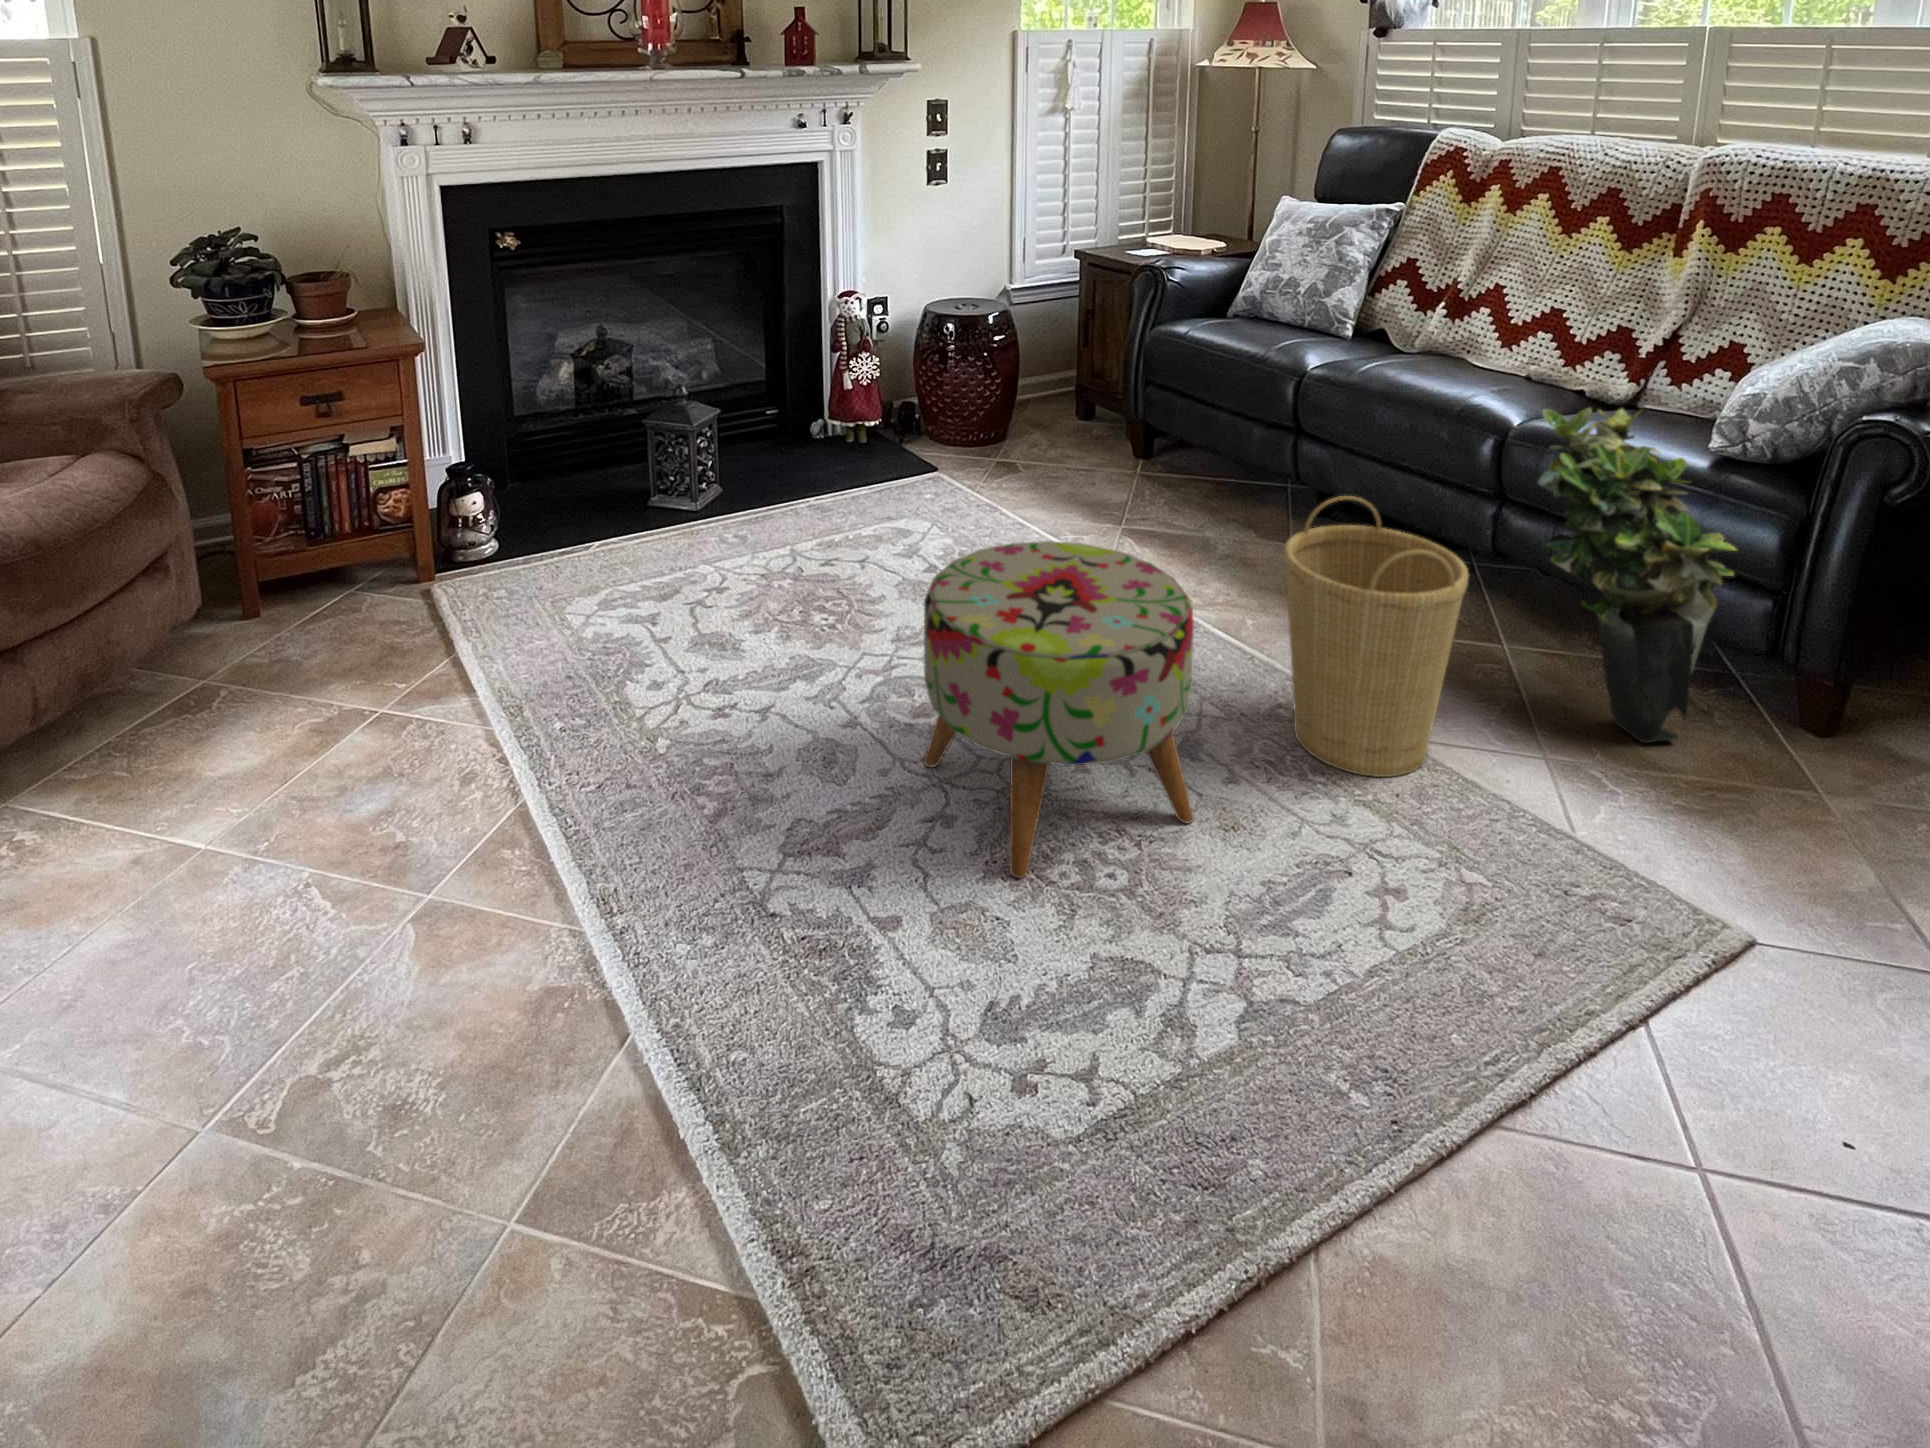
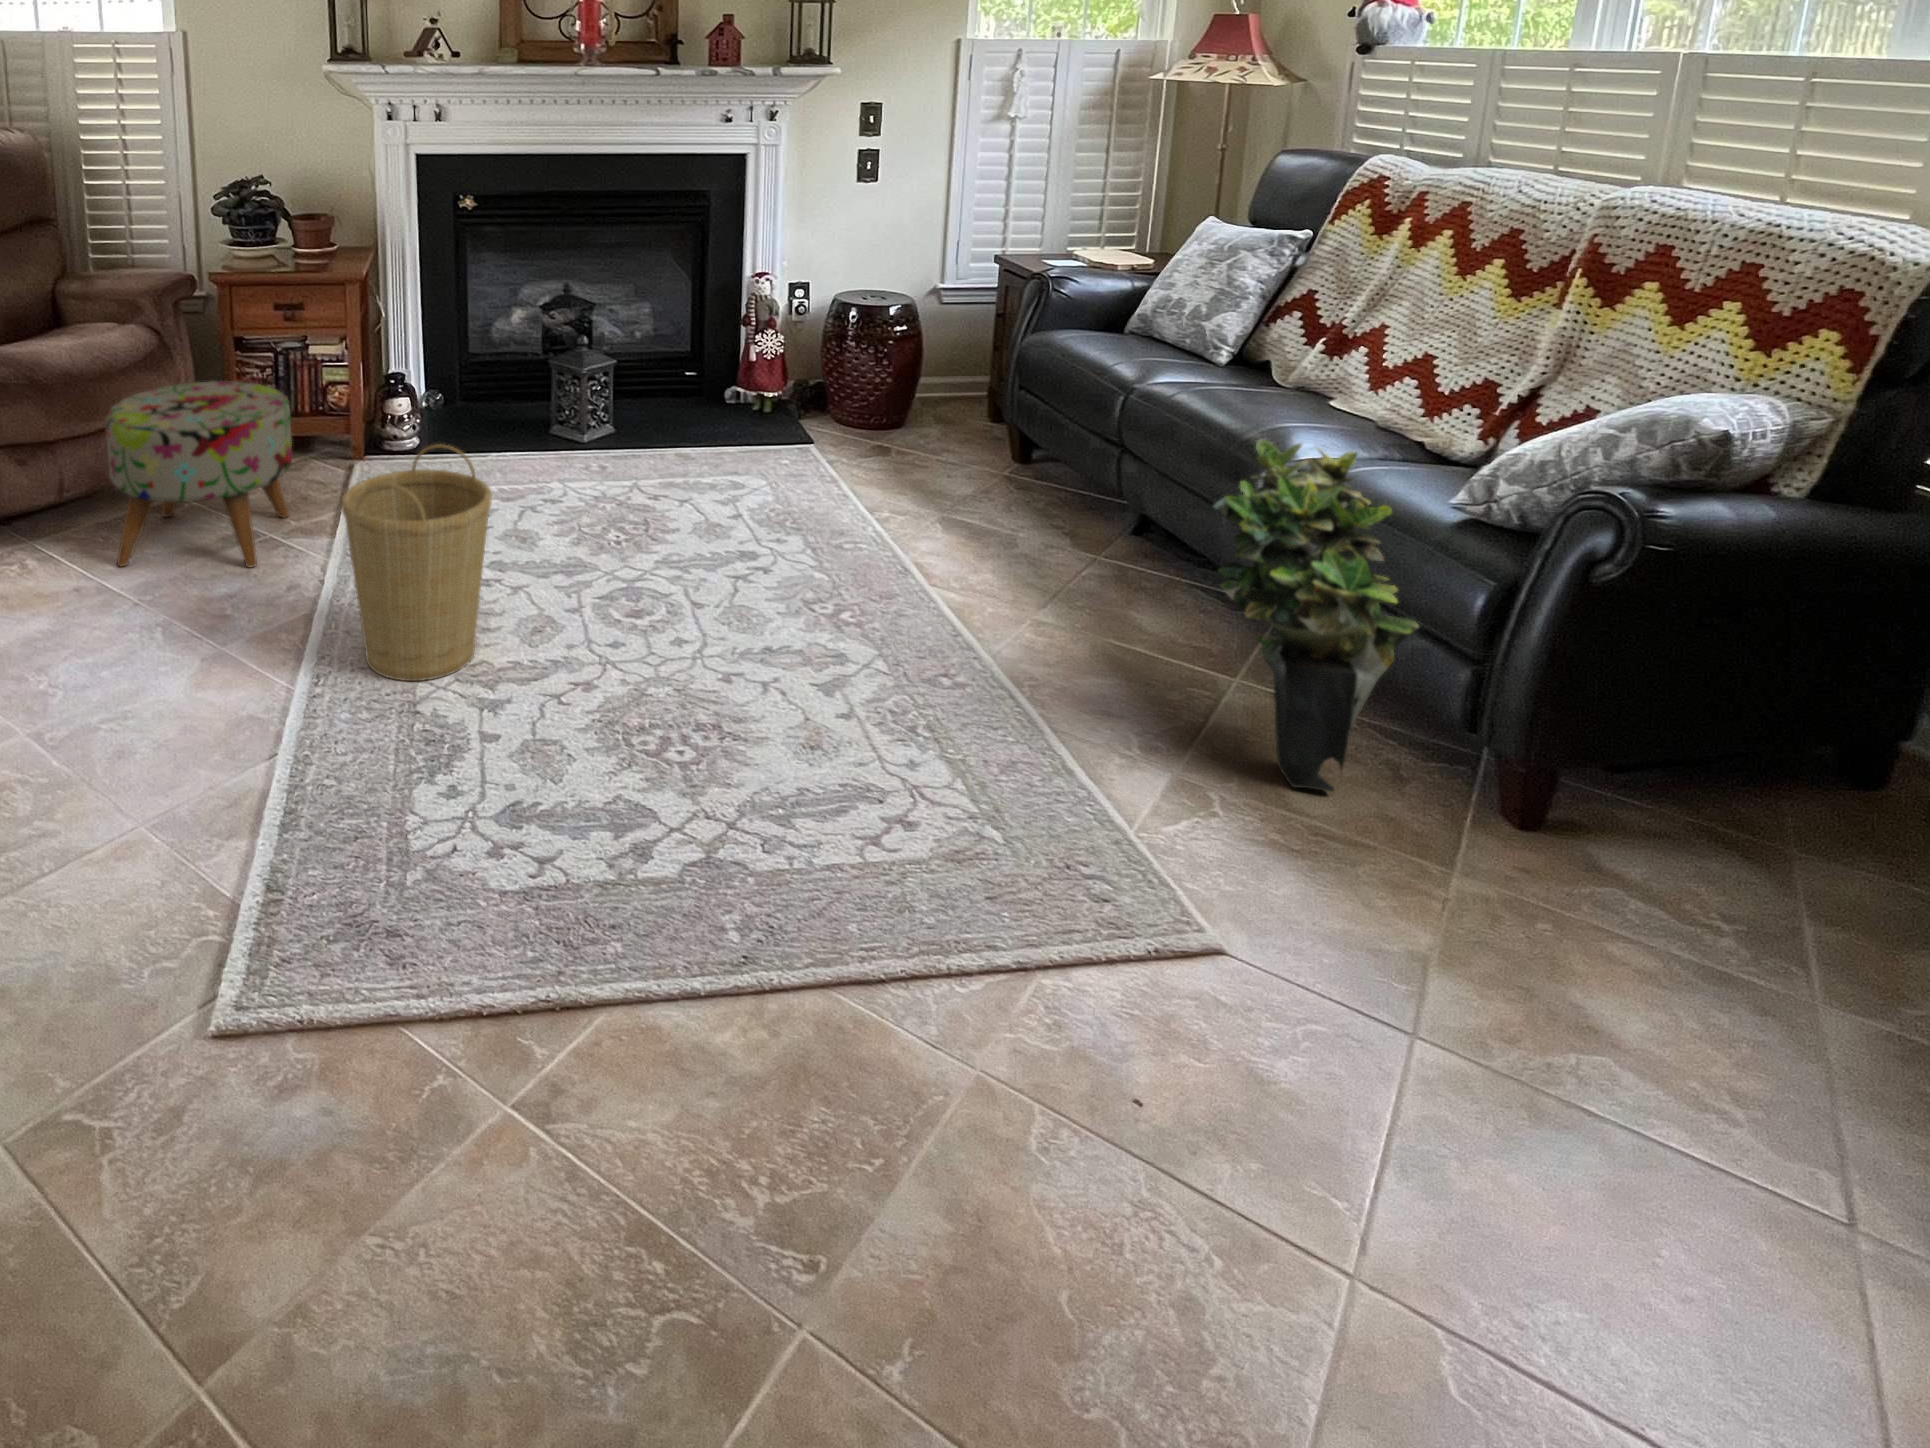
basket: present [1284,496,1469,777] -> present [342,444,492,681]
ottoman: present [924,541,1194,878] -> present [106,381,292,567]

